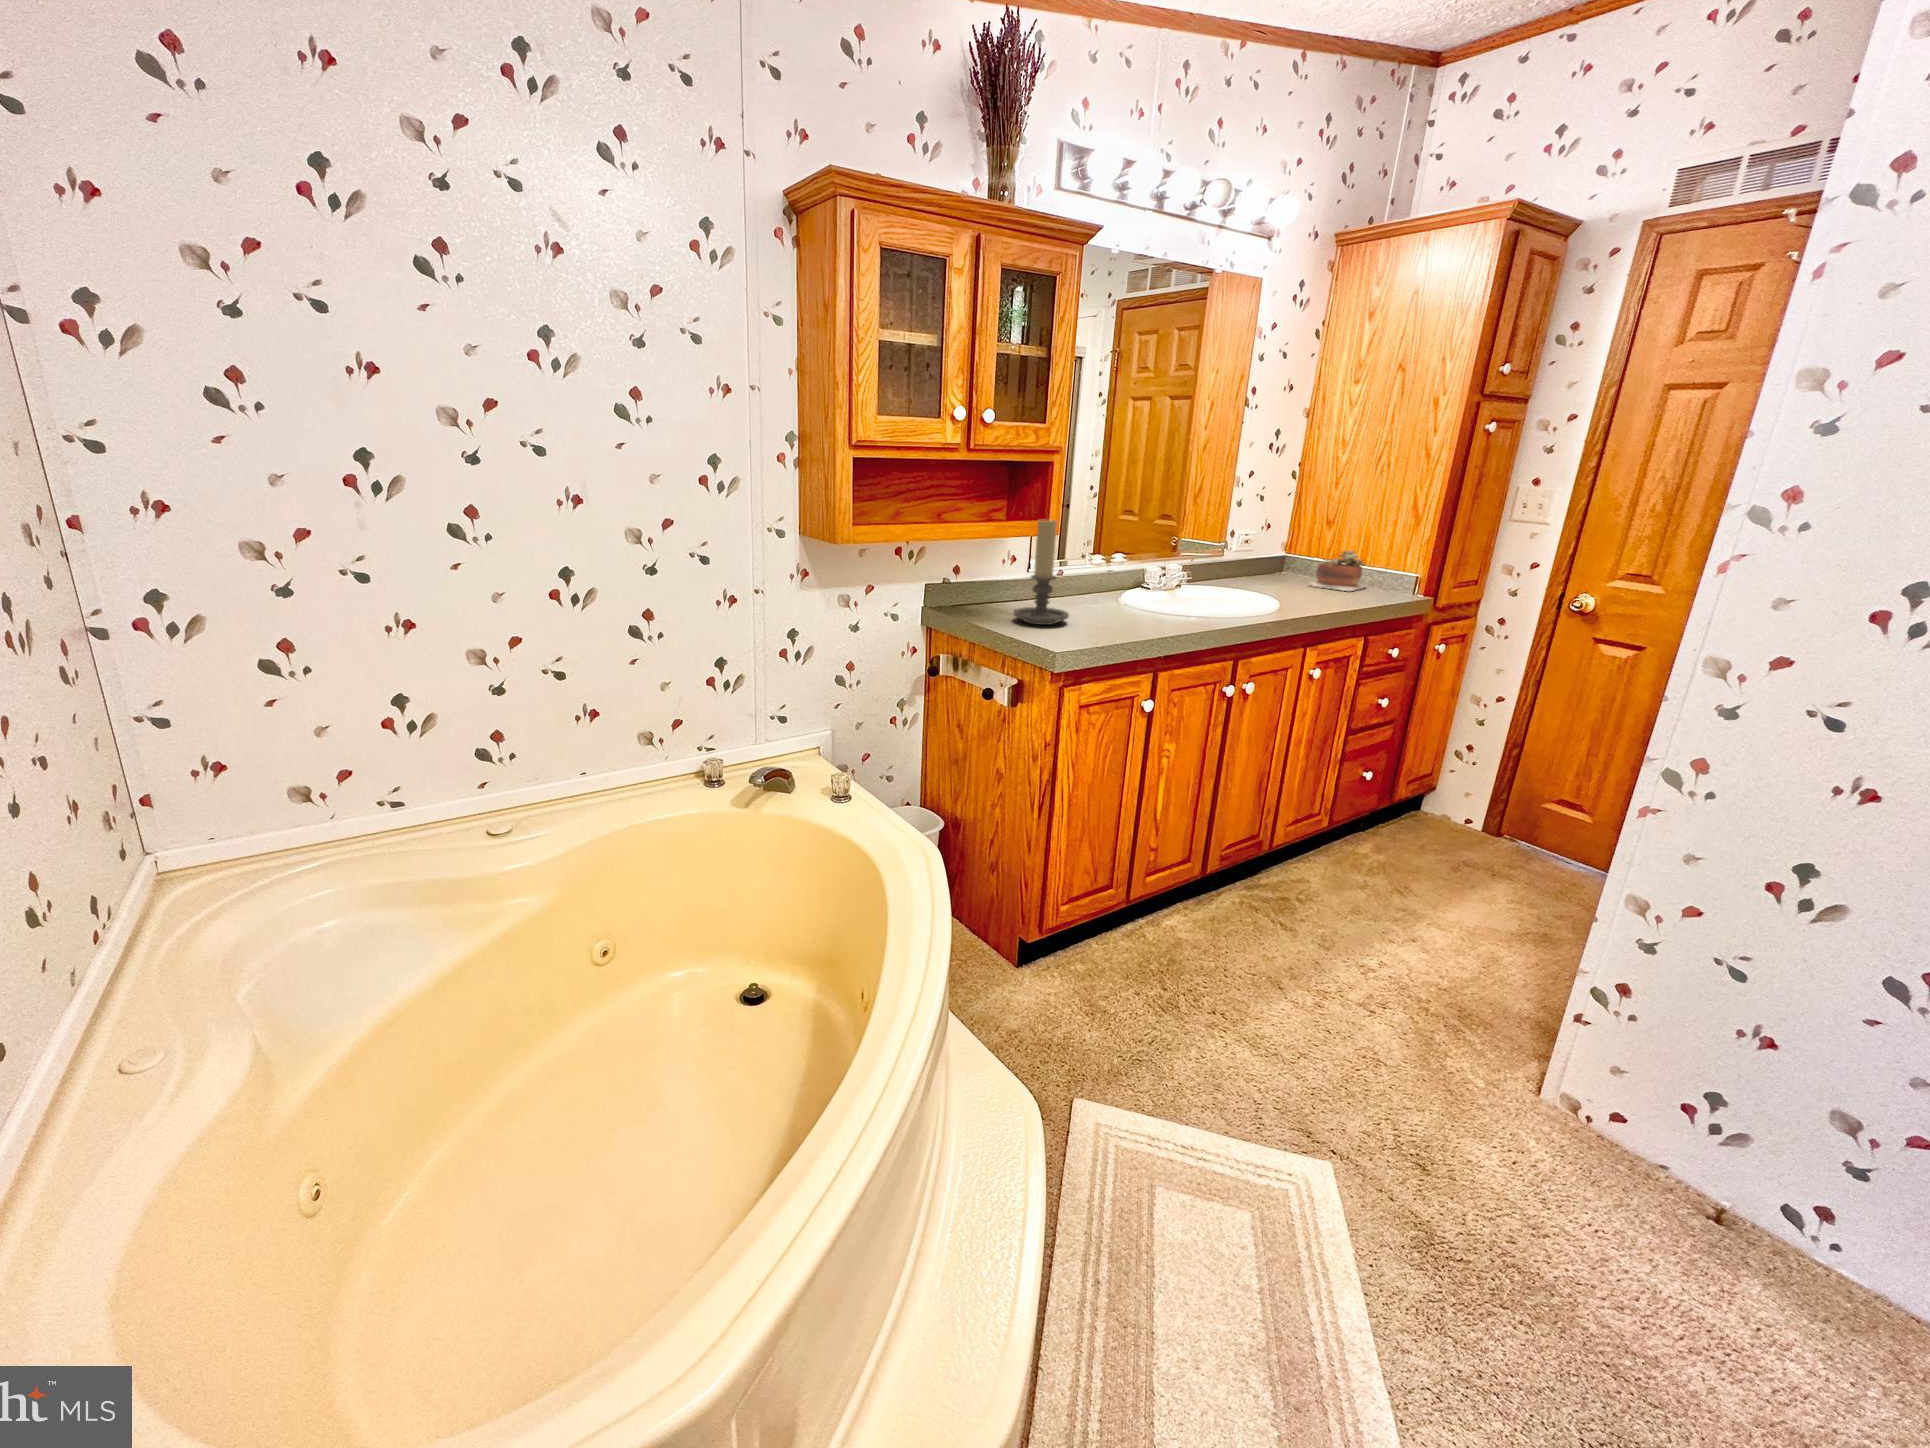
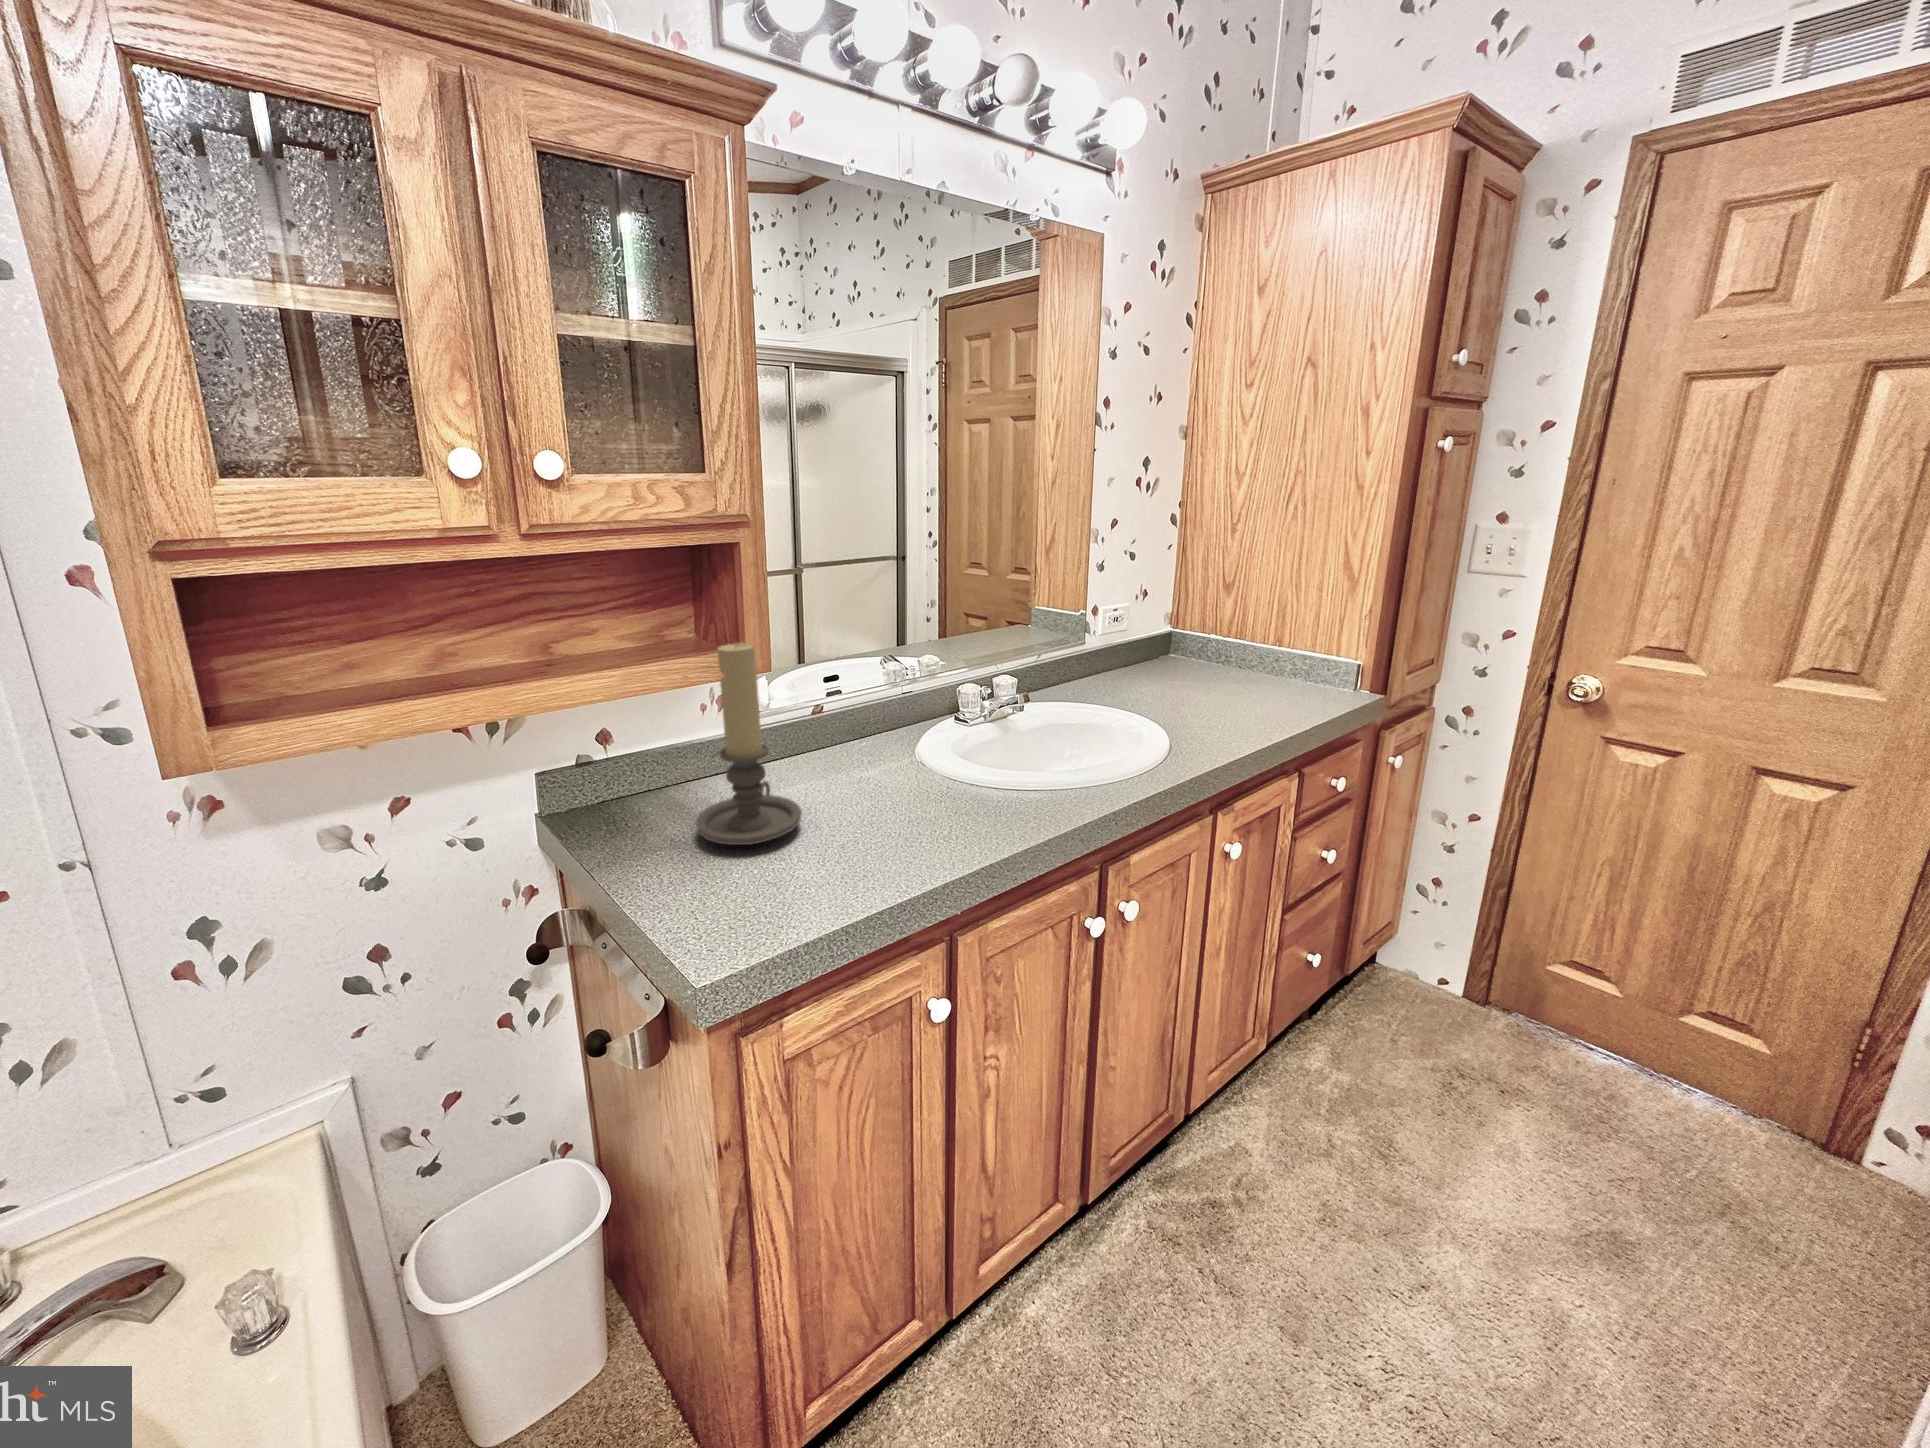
succulent plant: present [1307,551,1366,591] -> none [1208,625,1290,689]

